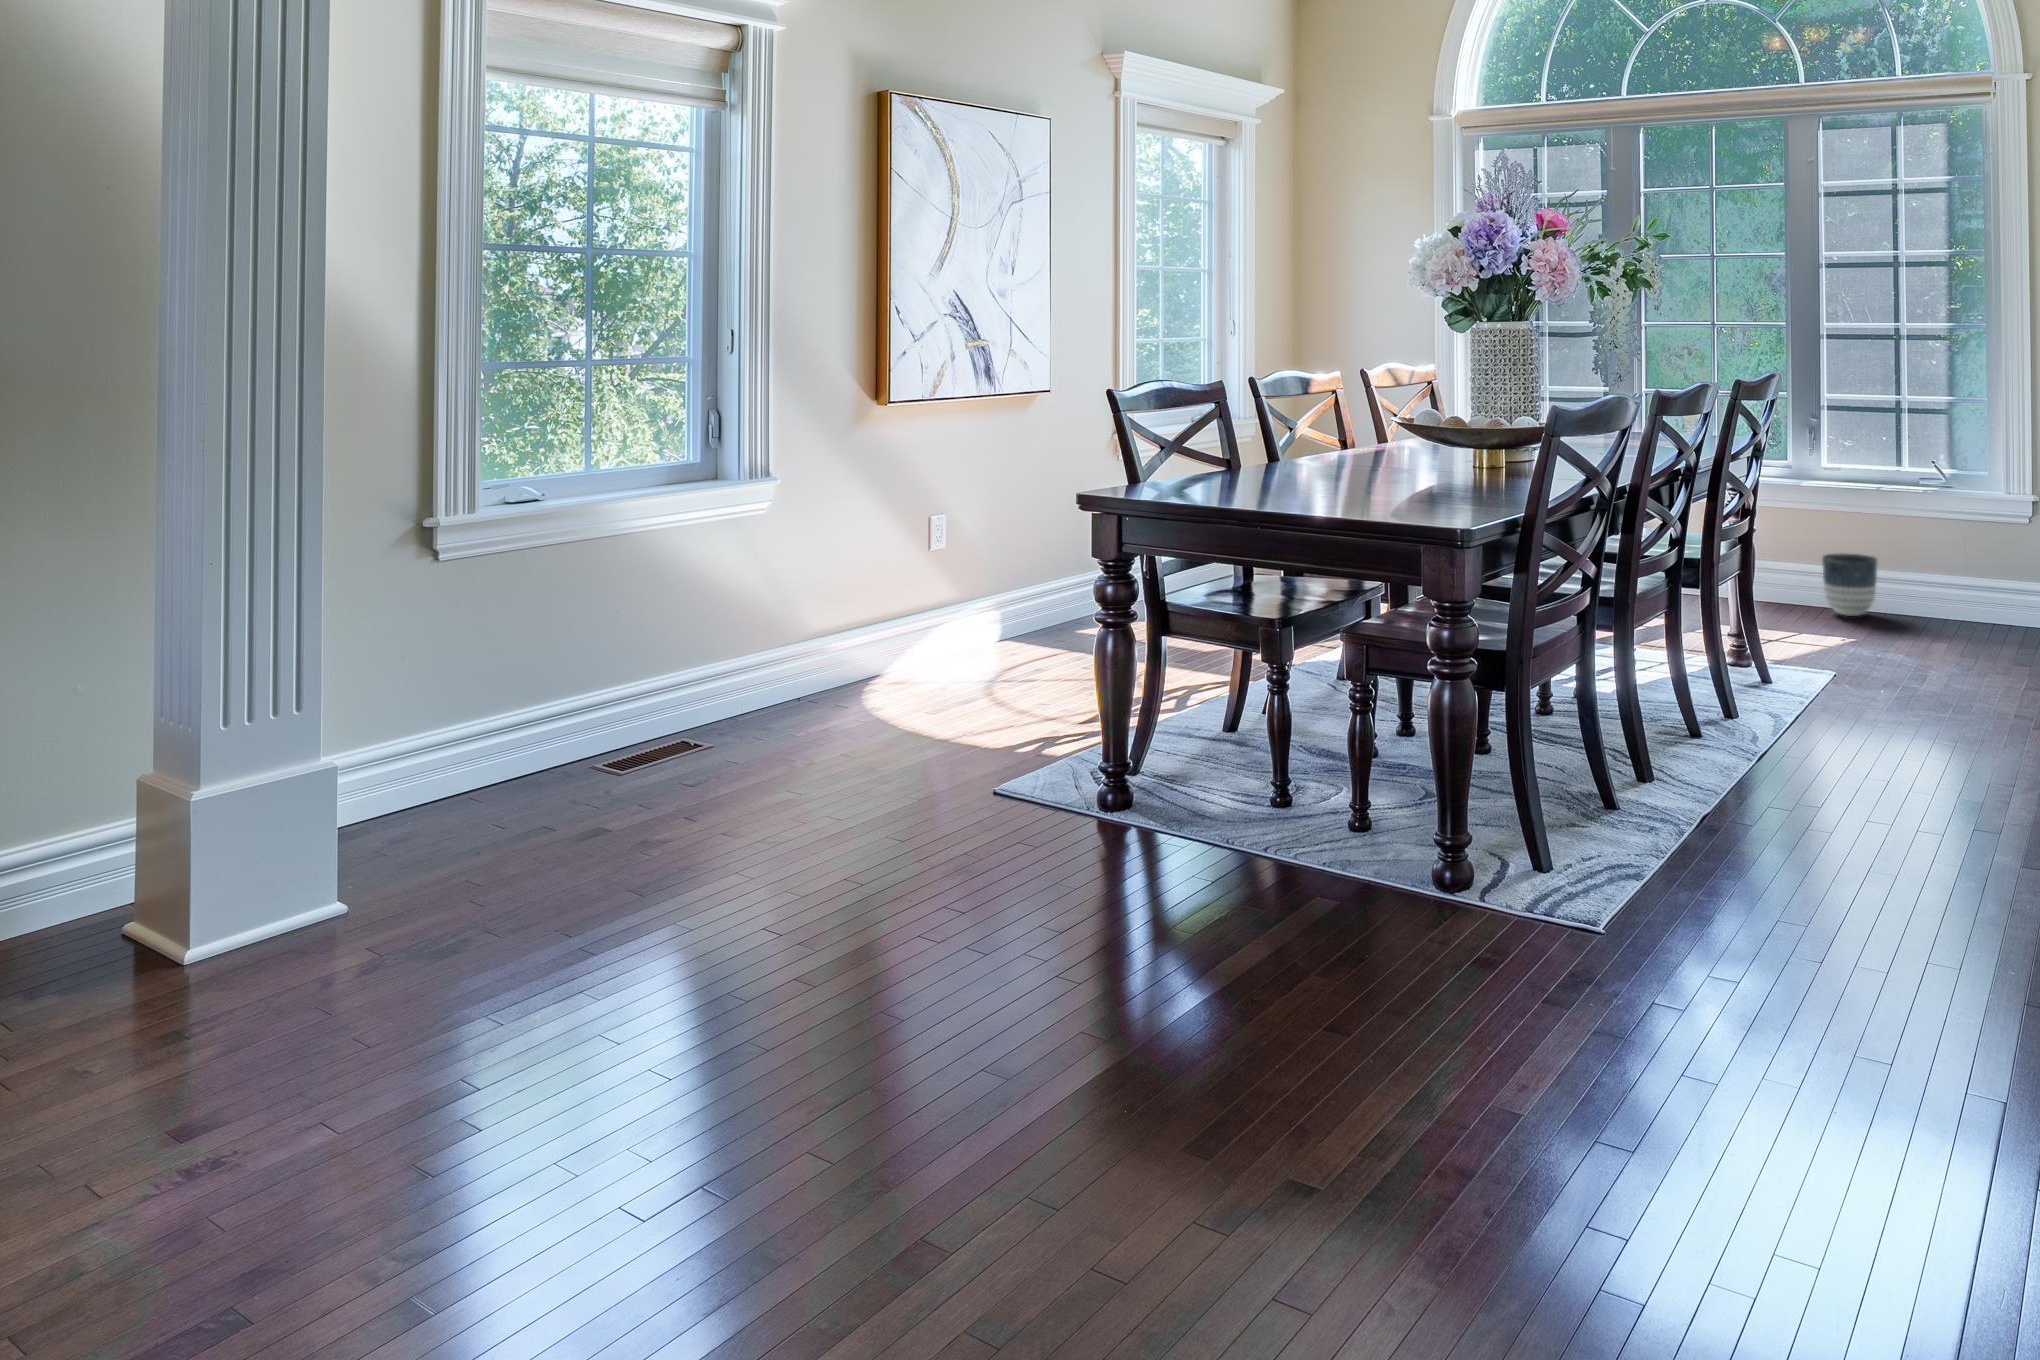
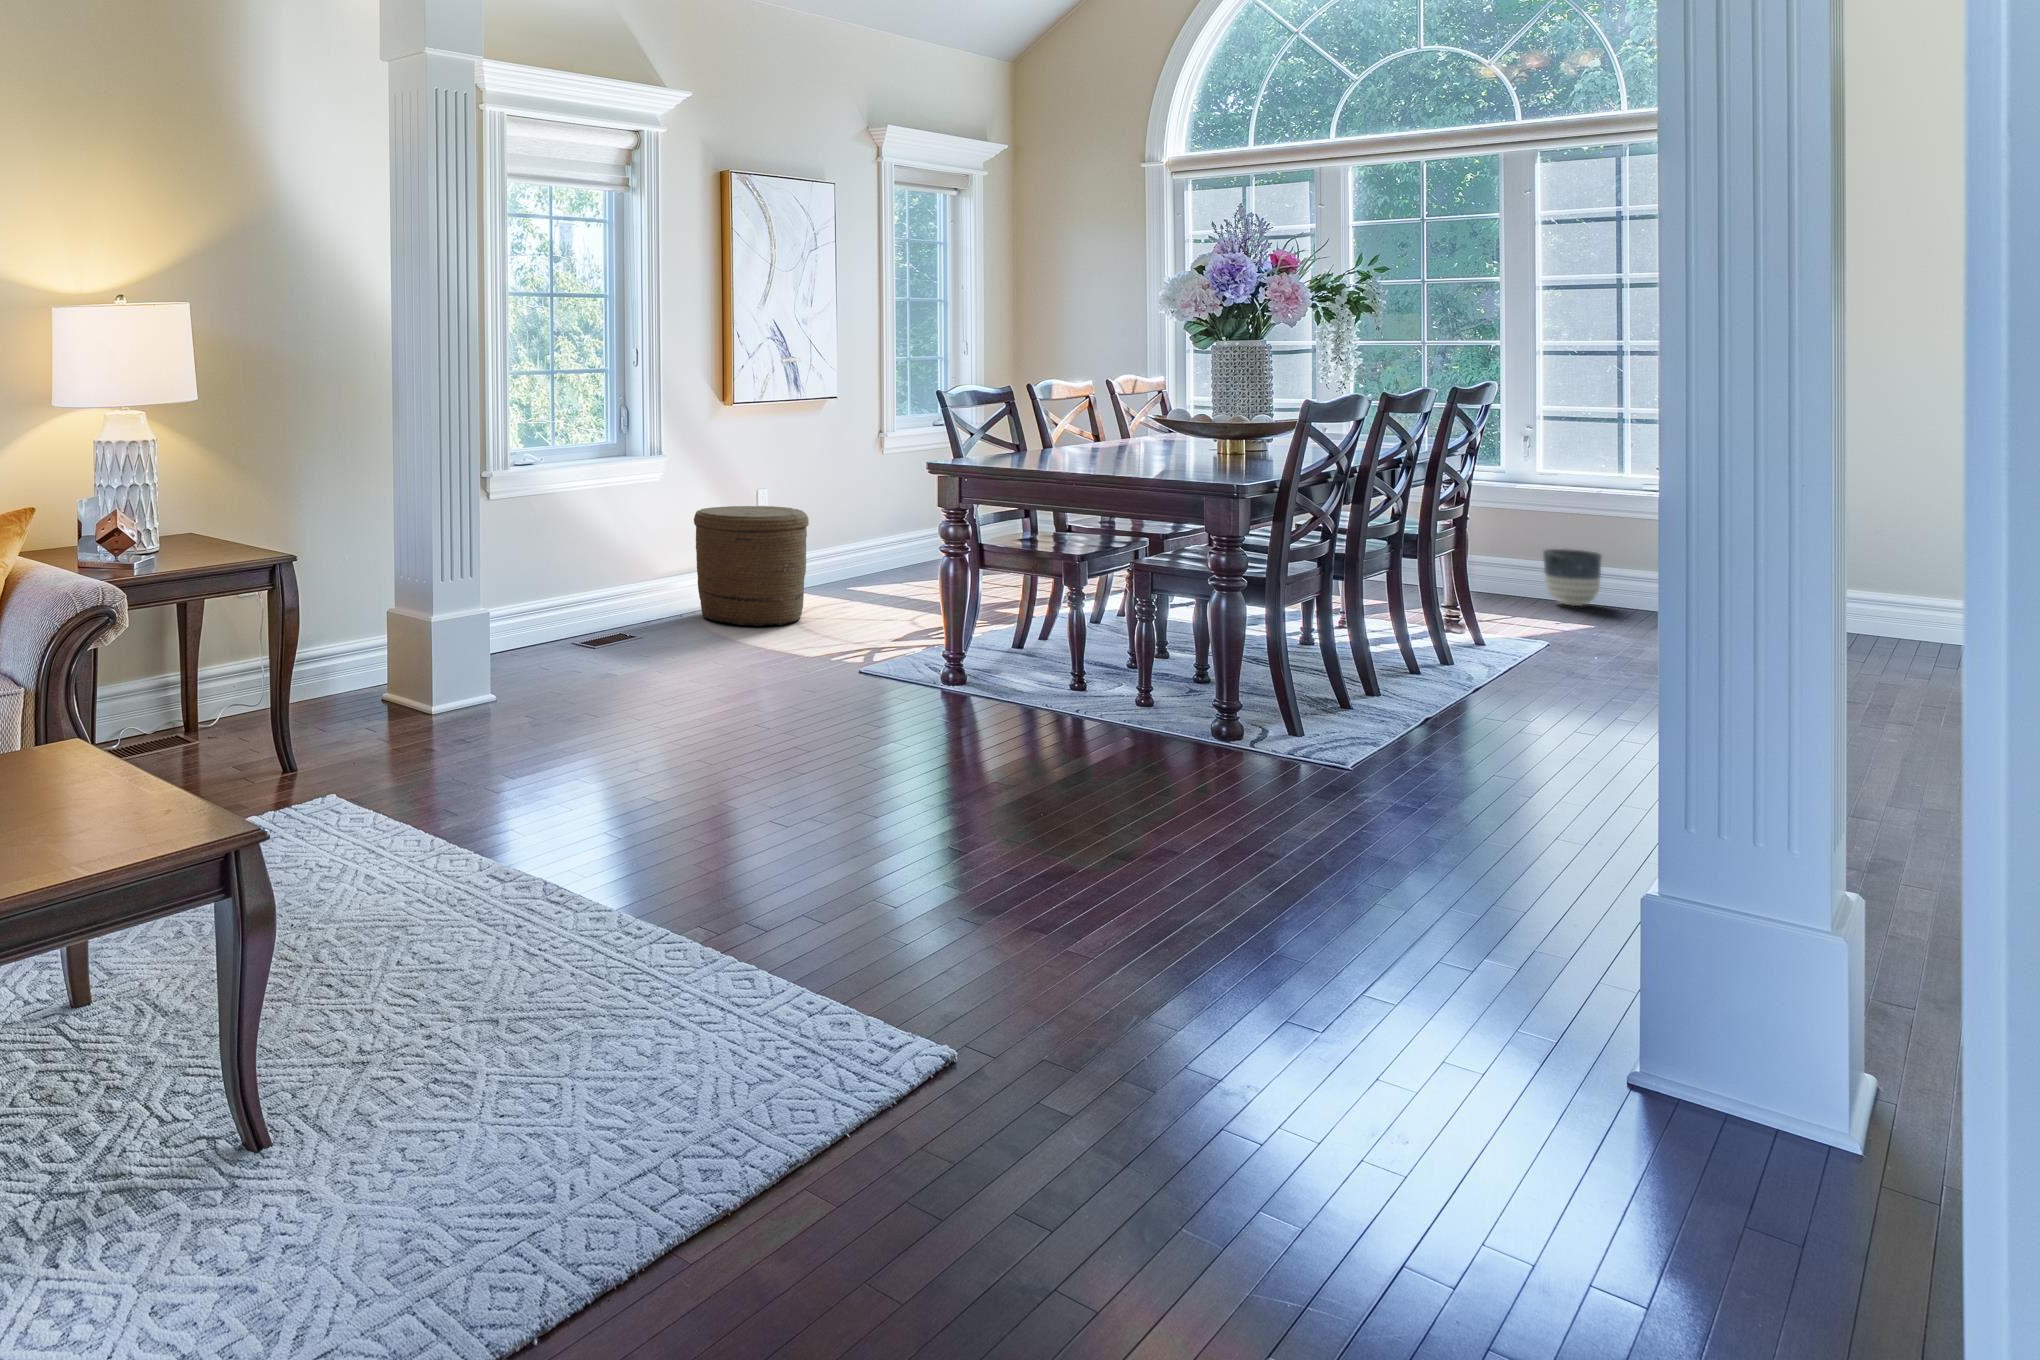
woven basket: none [818,544,980,716] -> present [694,506,809,626]

